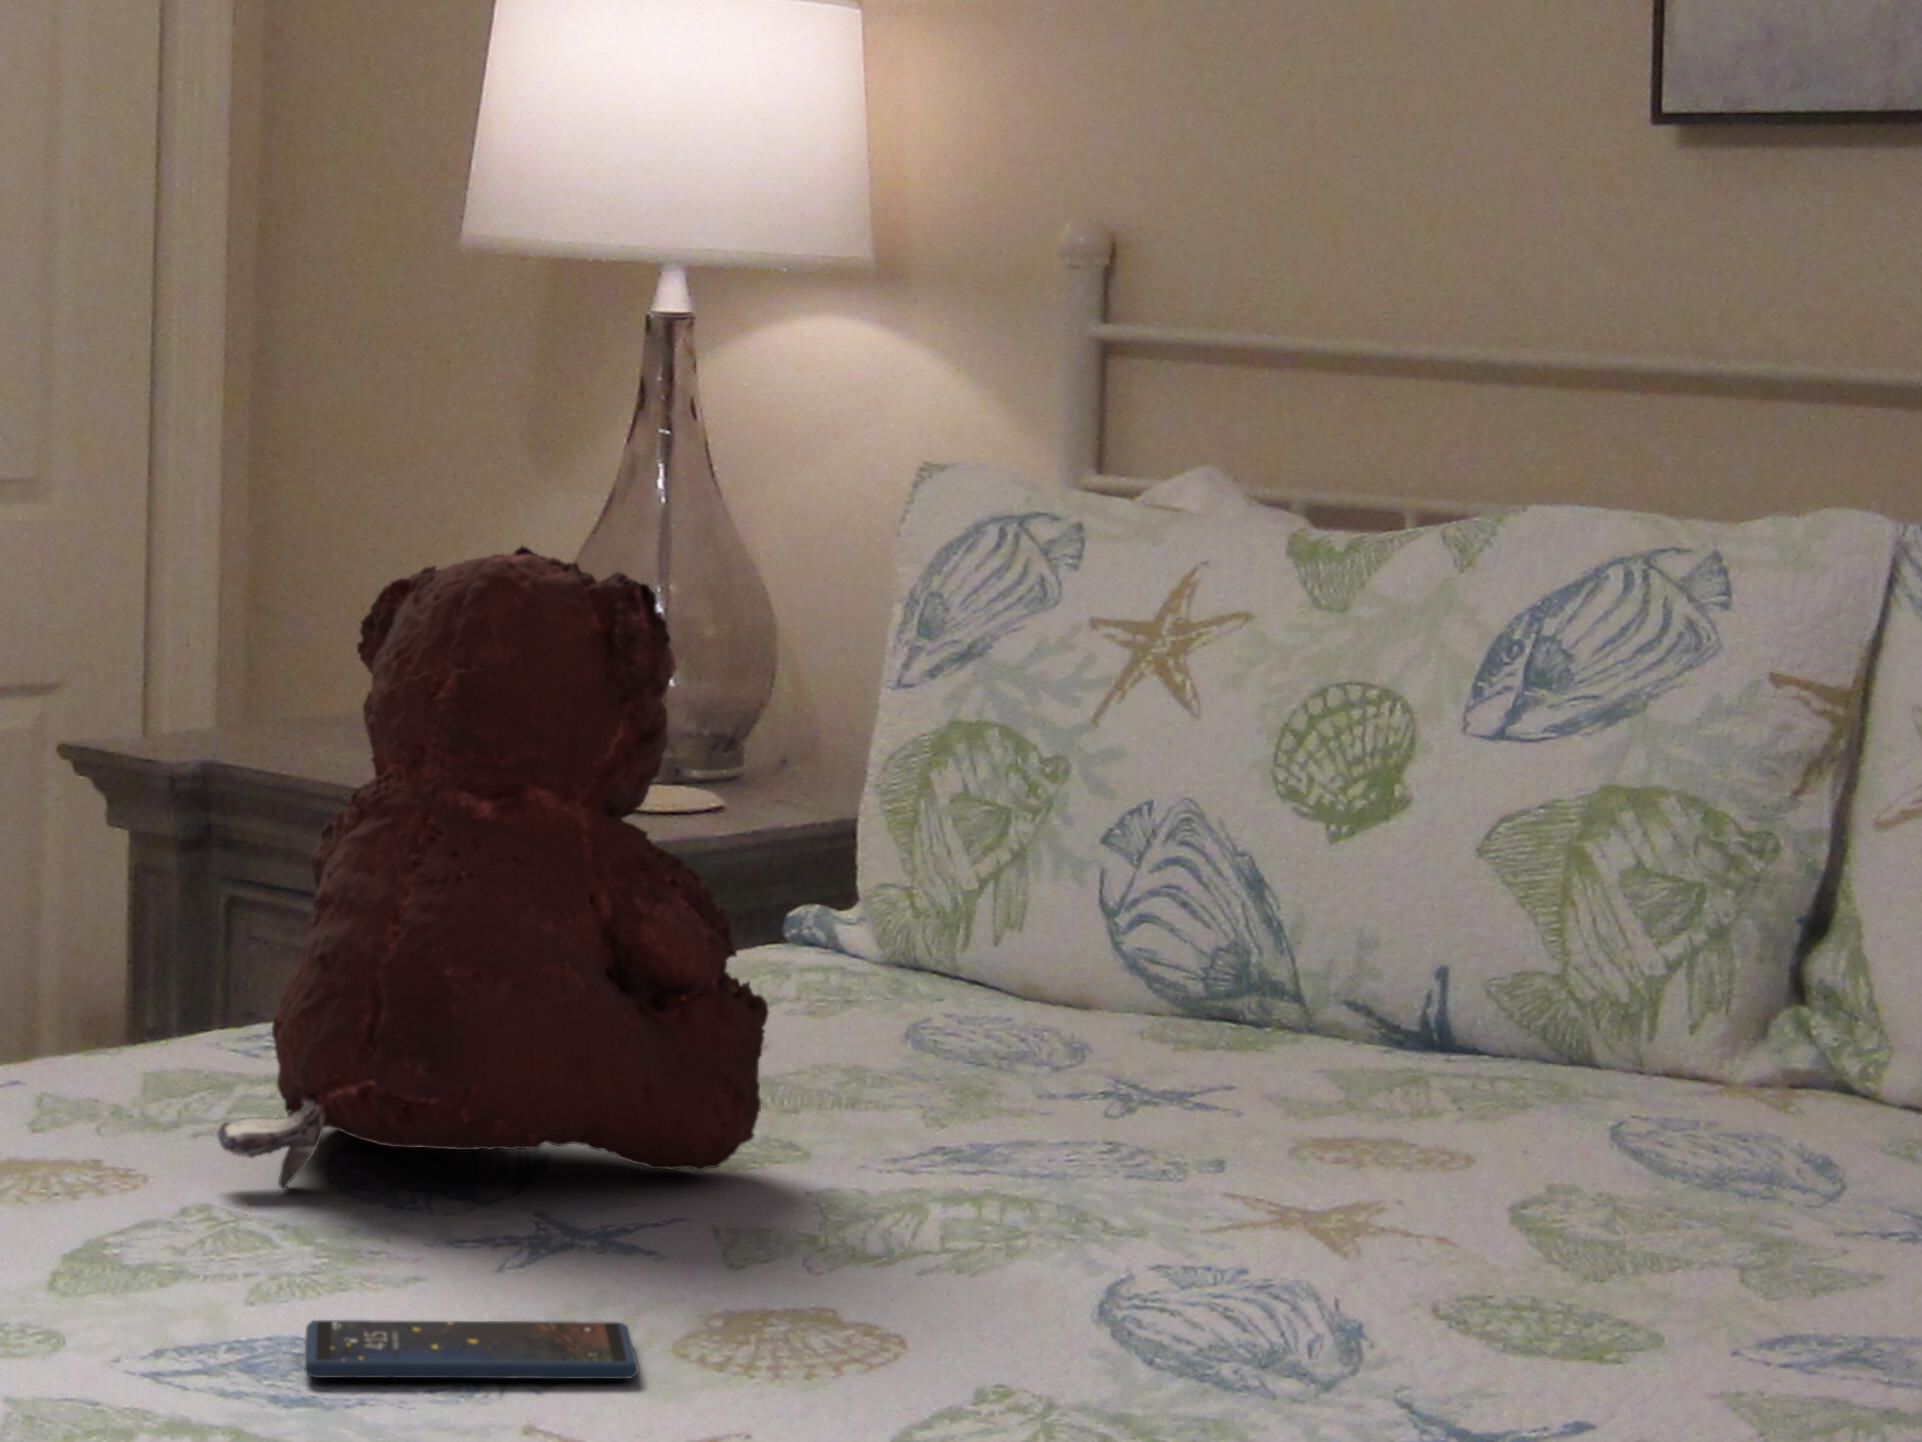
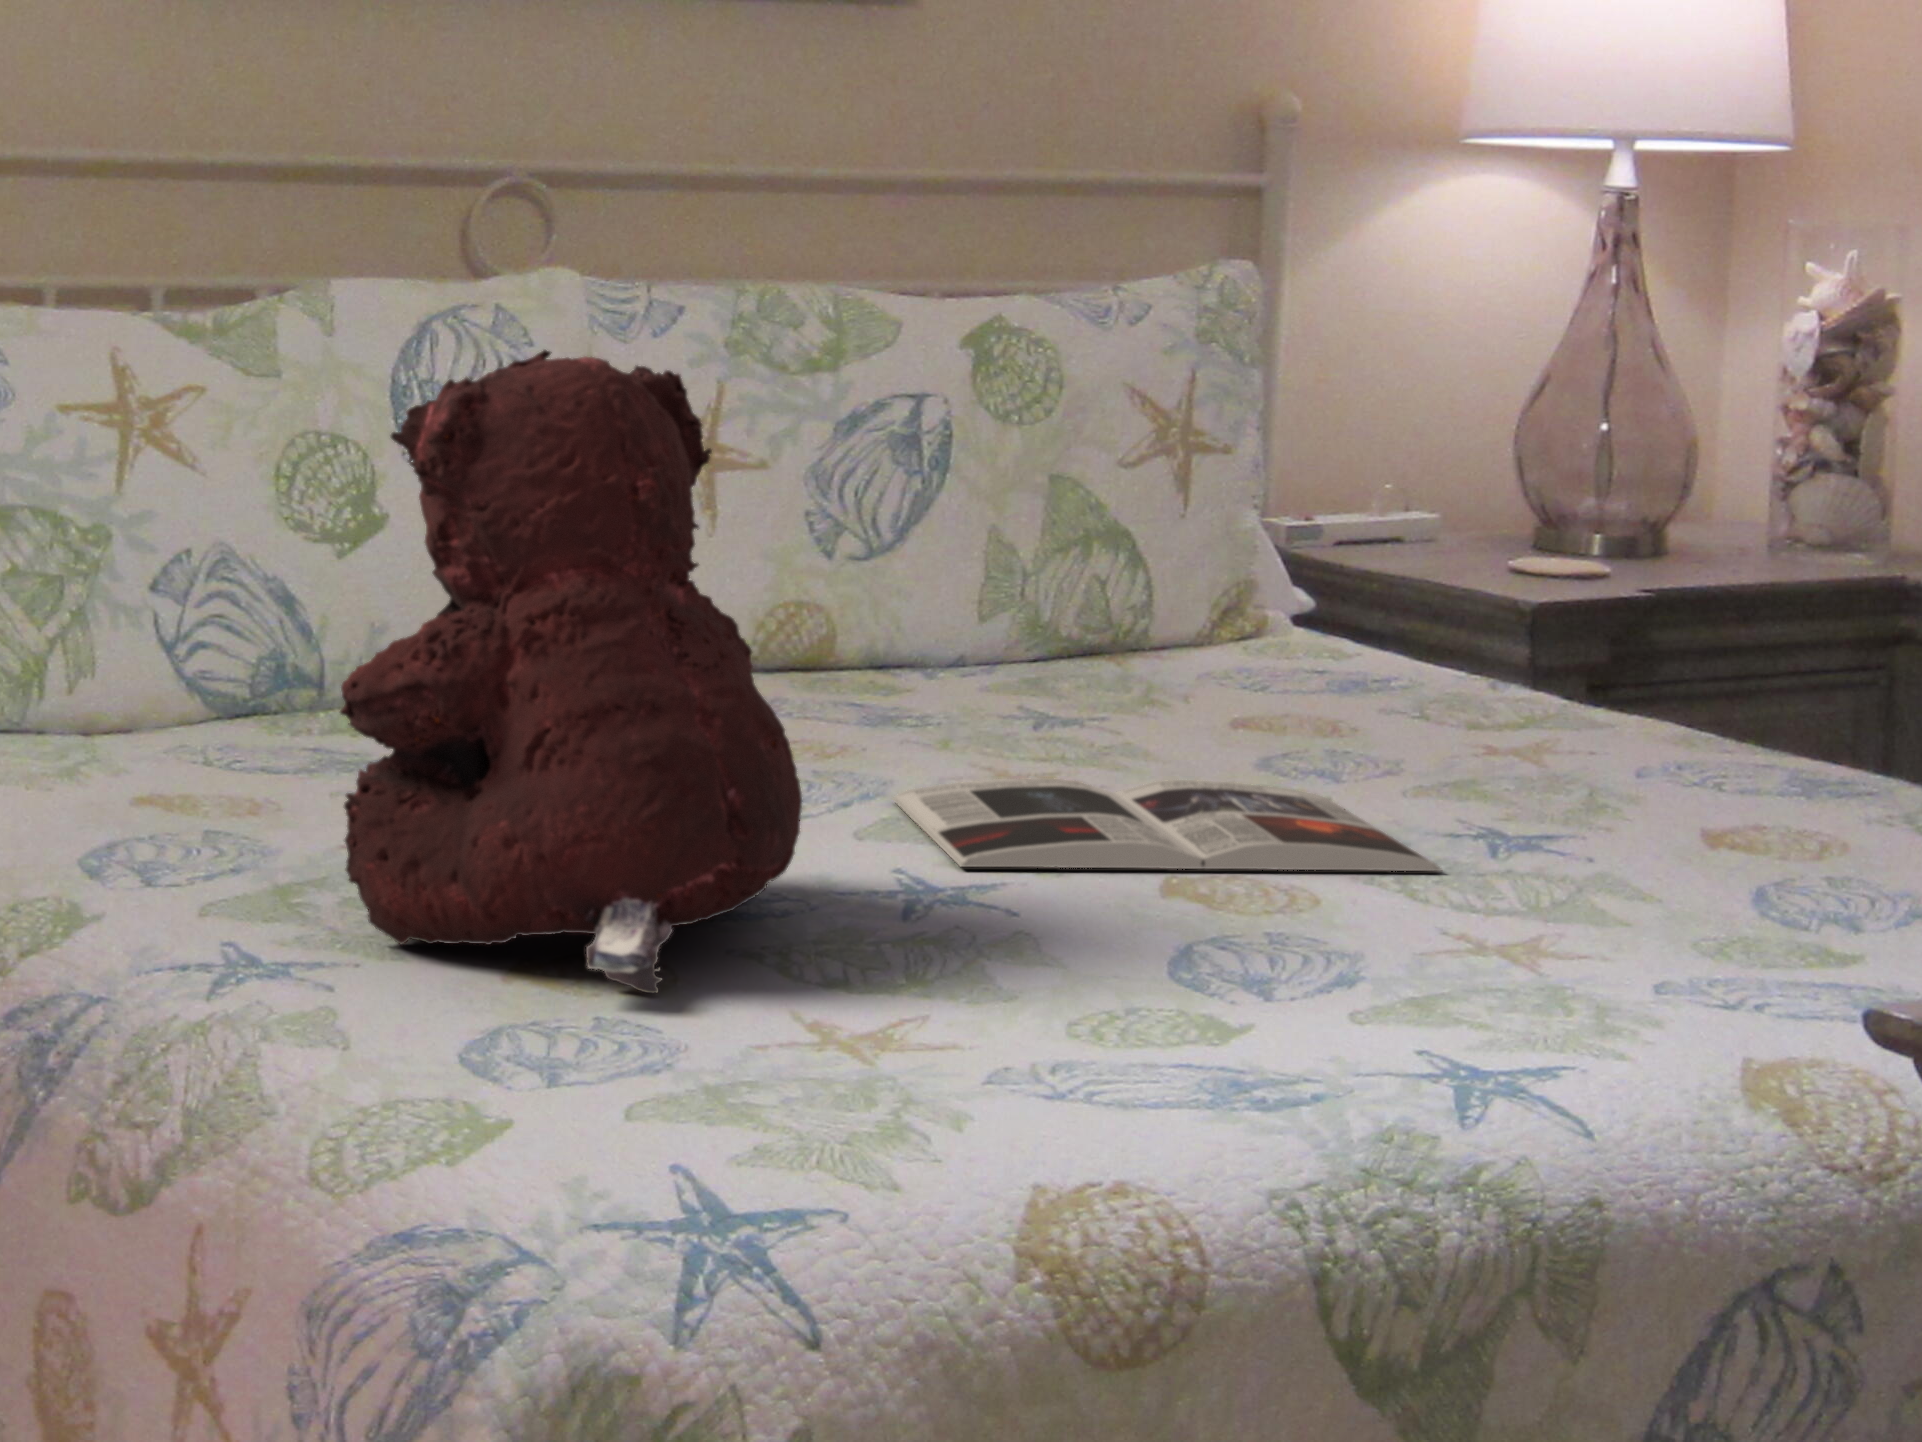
magazine: none [985,1184,1718,1389] -> present [893,778,1441,871]
smartphone: present [304,1320,638,1379] -> none [1195,973,1372,1072]

